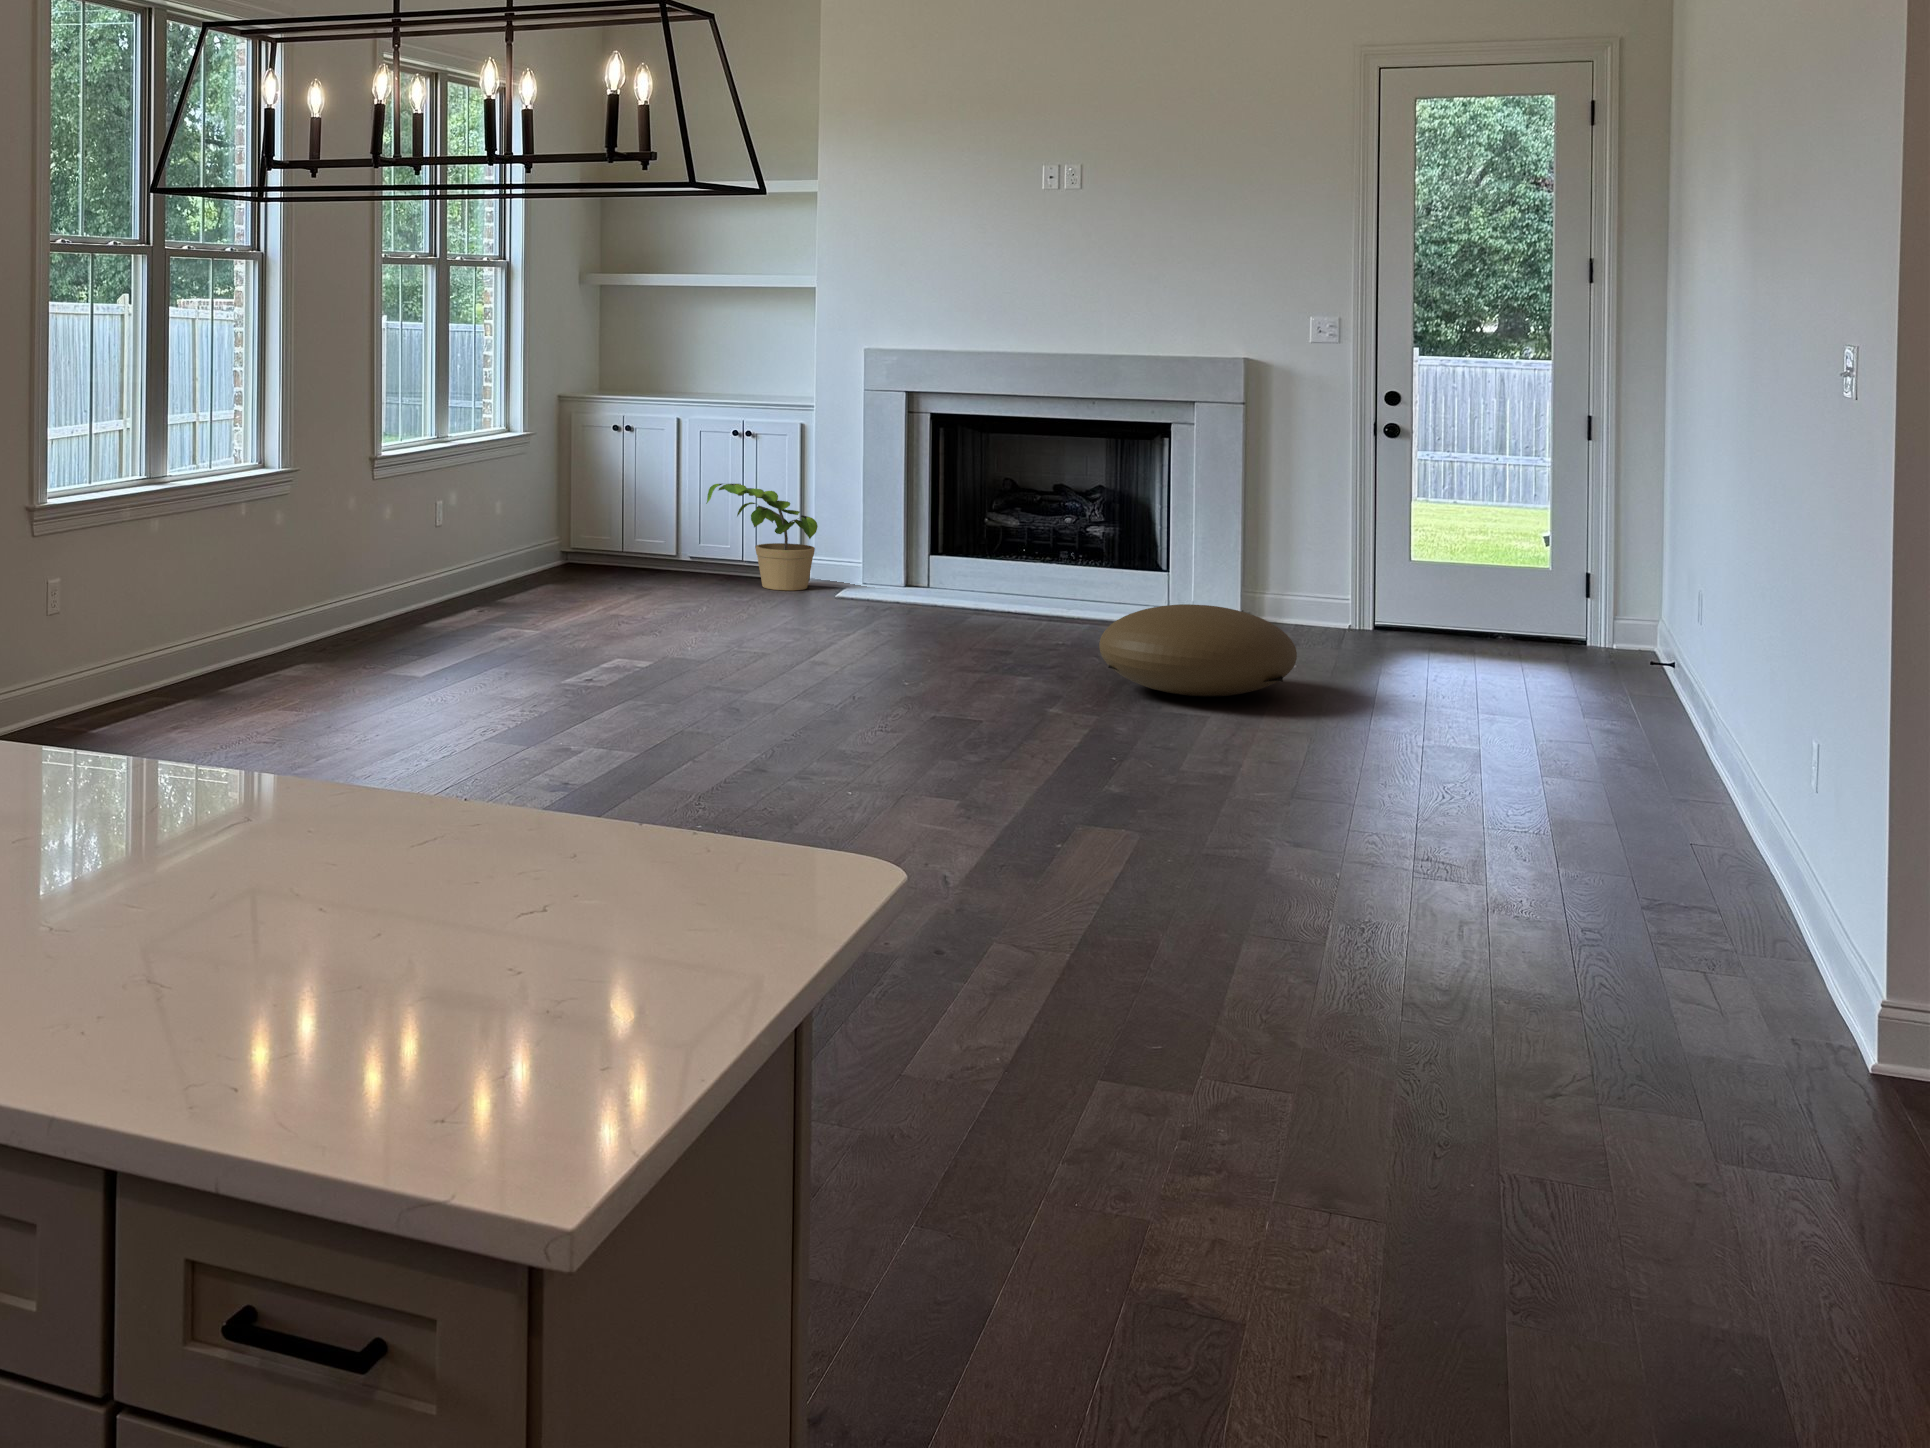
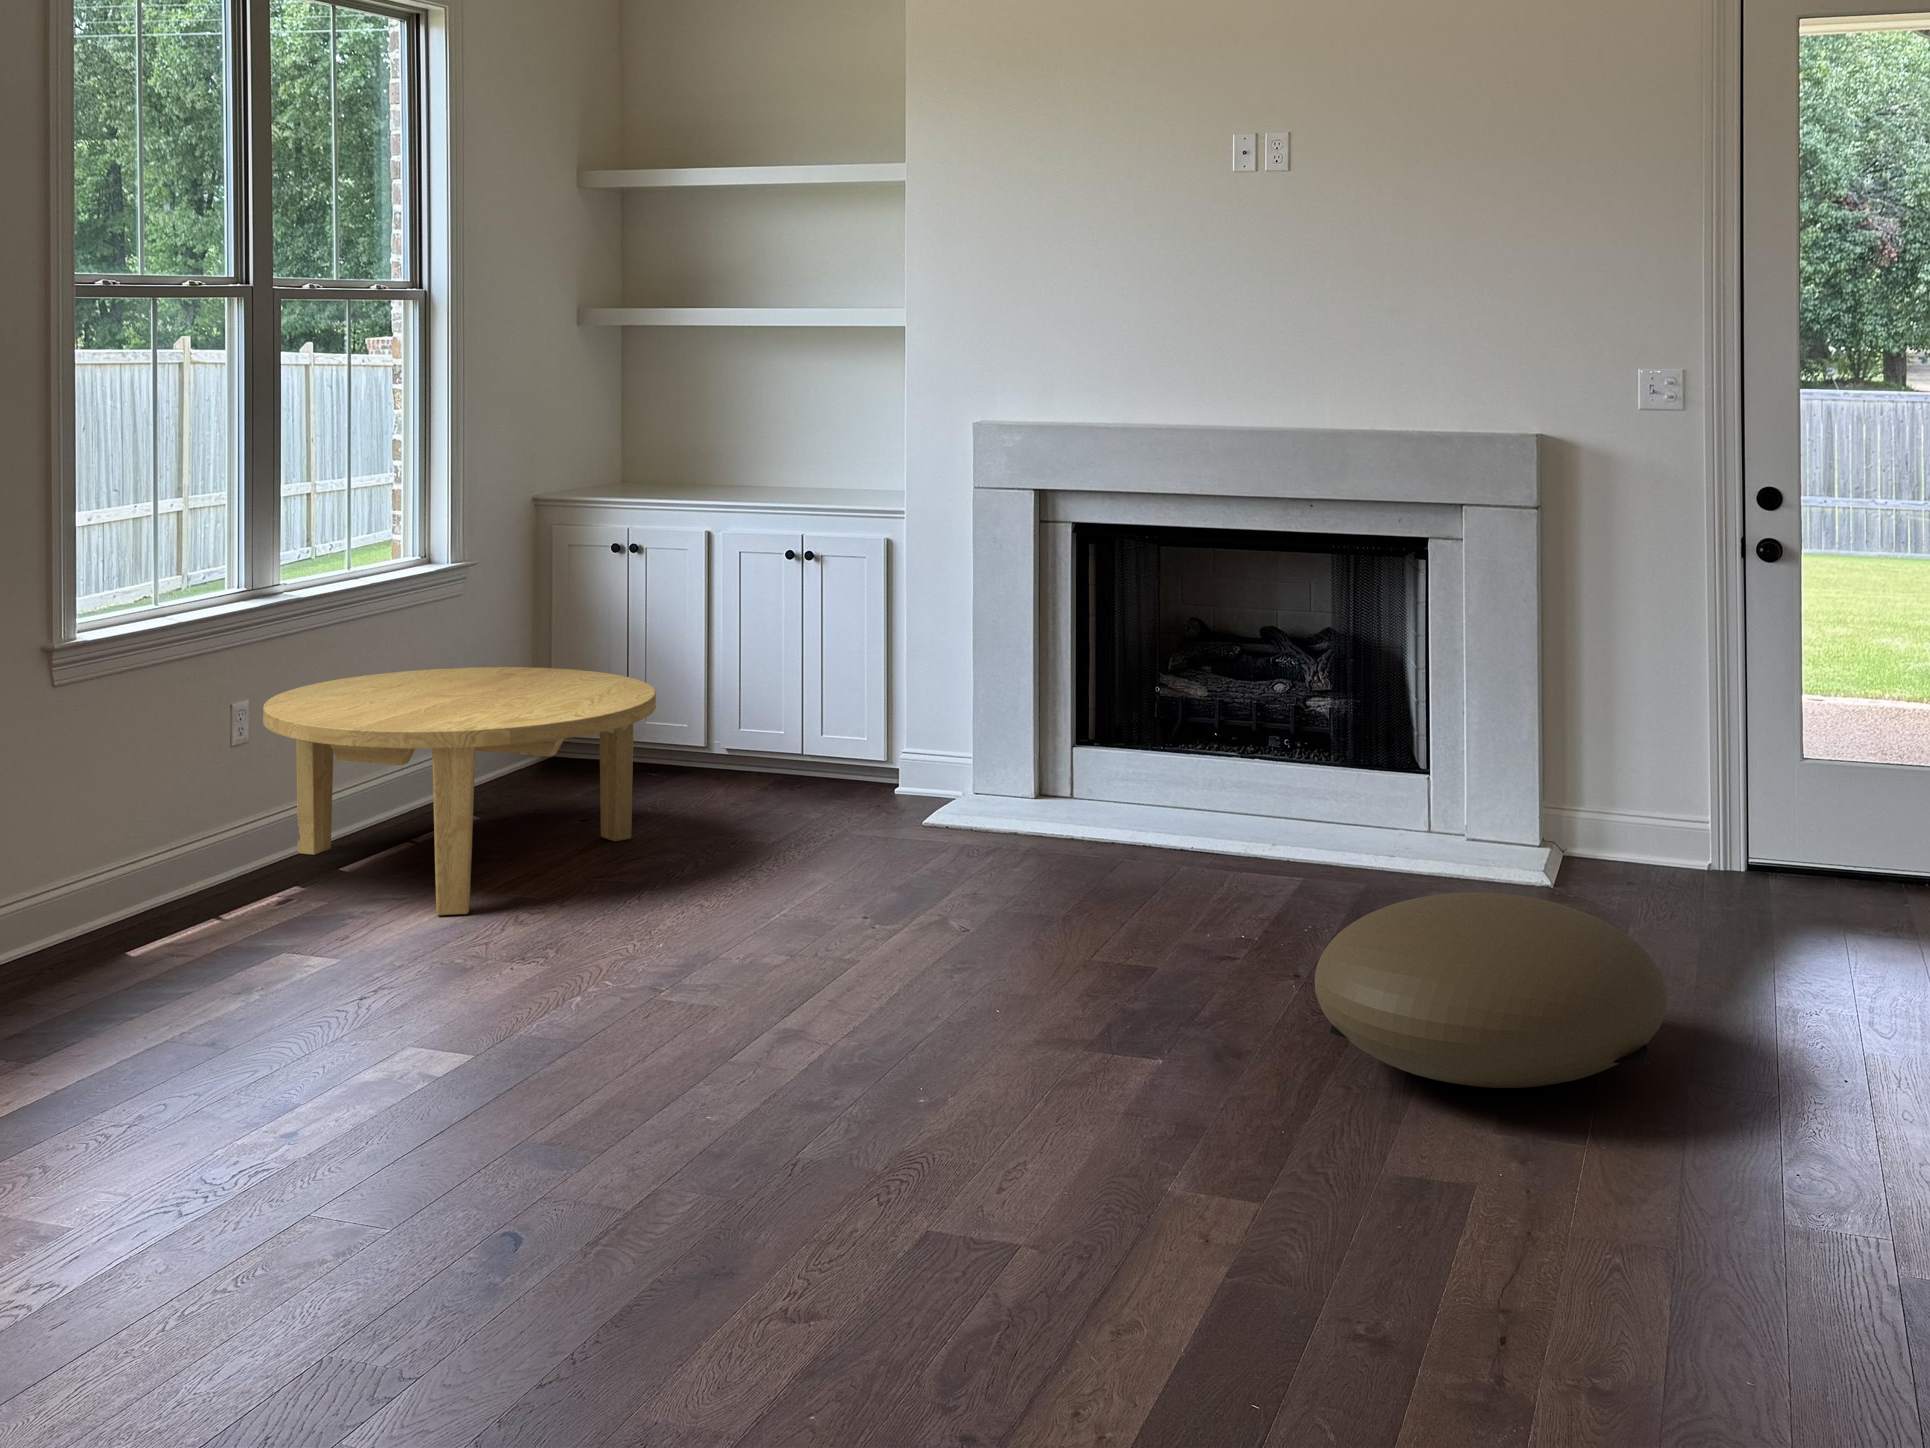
potted plant: present [706,484,818,590] -> none [727,639,903,805]
coffee table: none [449,496,679,626] -> present [263,667,656,915]

